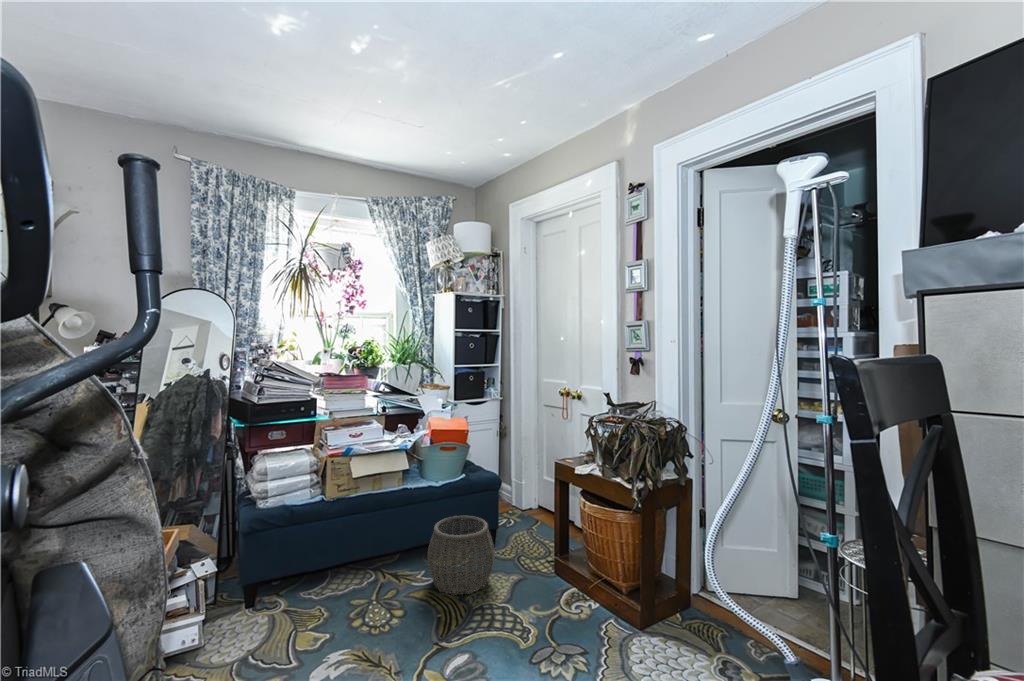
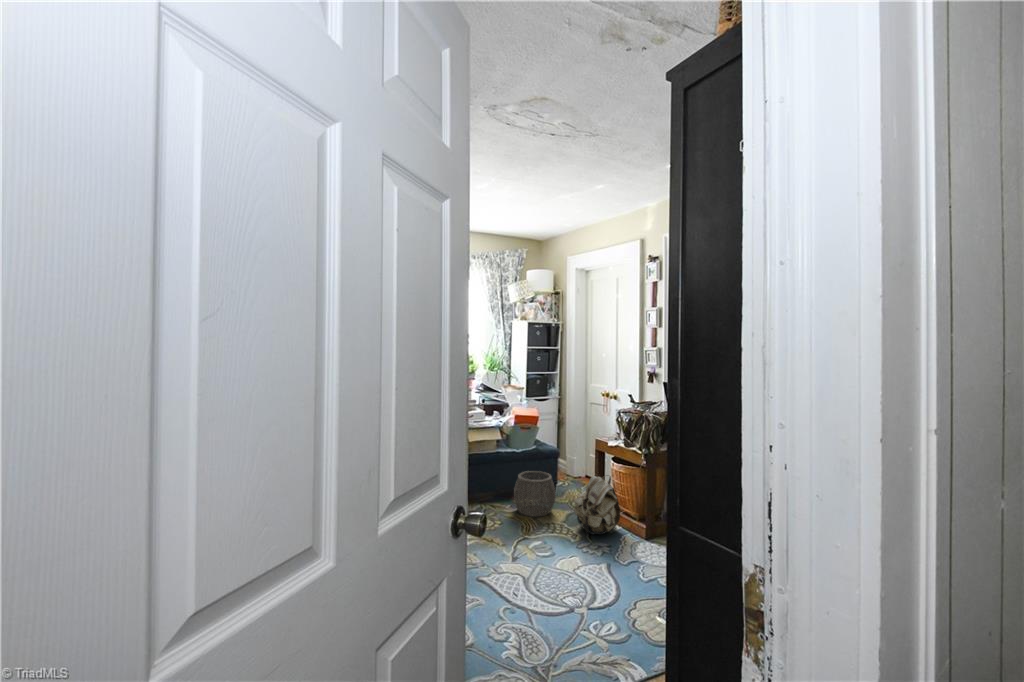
backpack: none [525,526,598,630] -> present [575,476,620,534]

